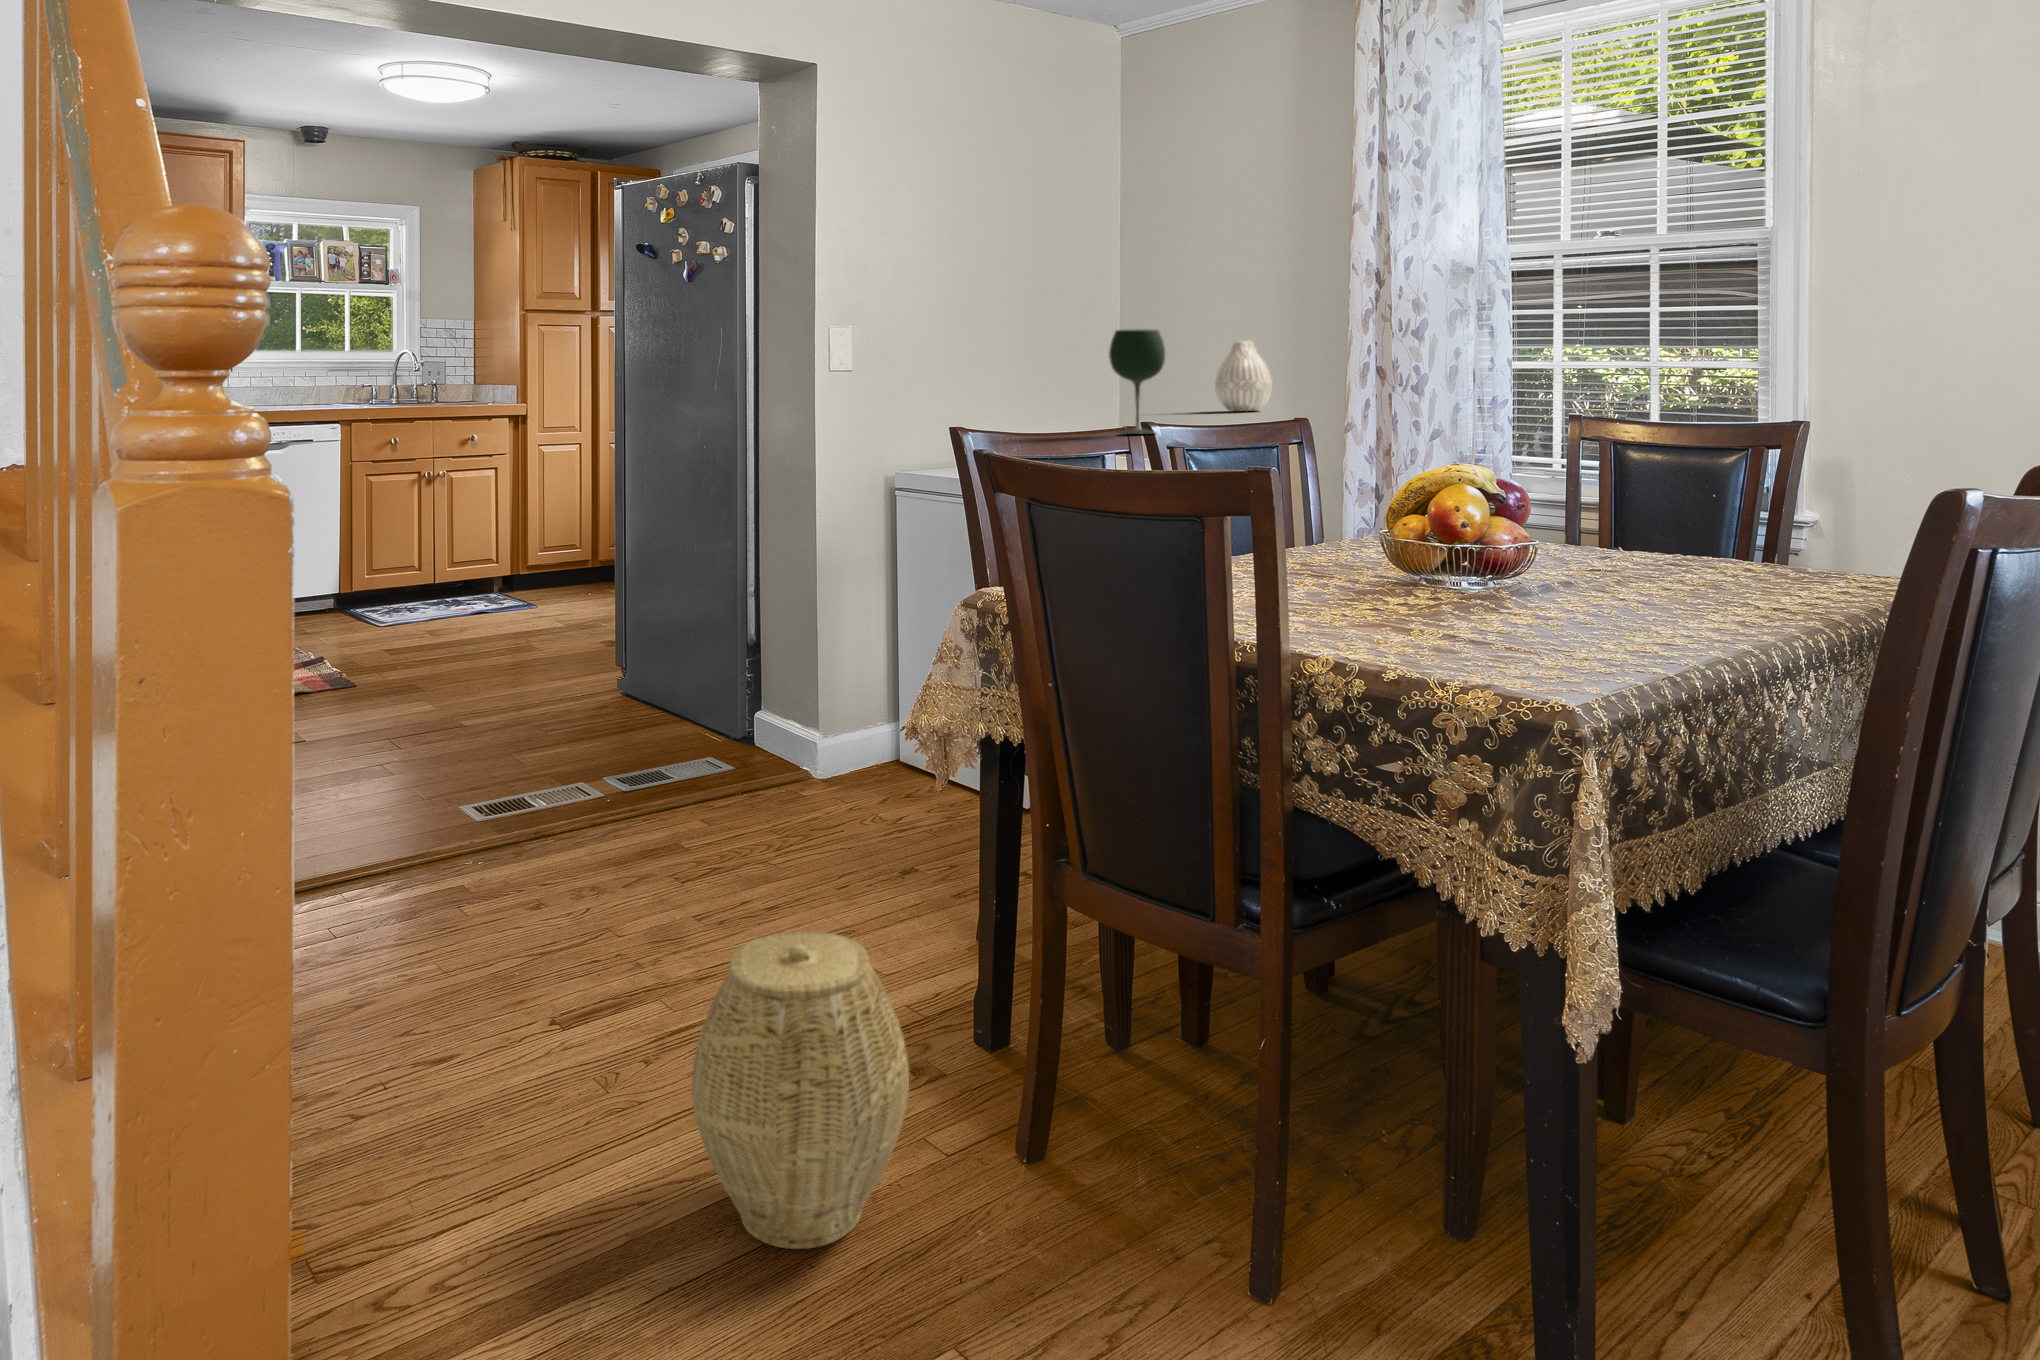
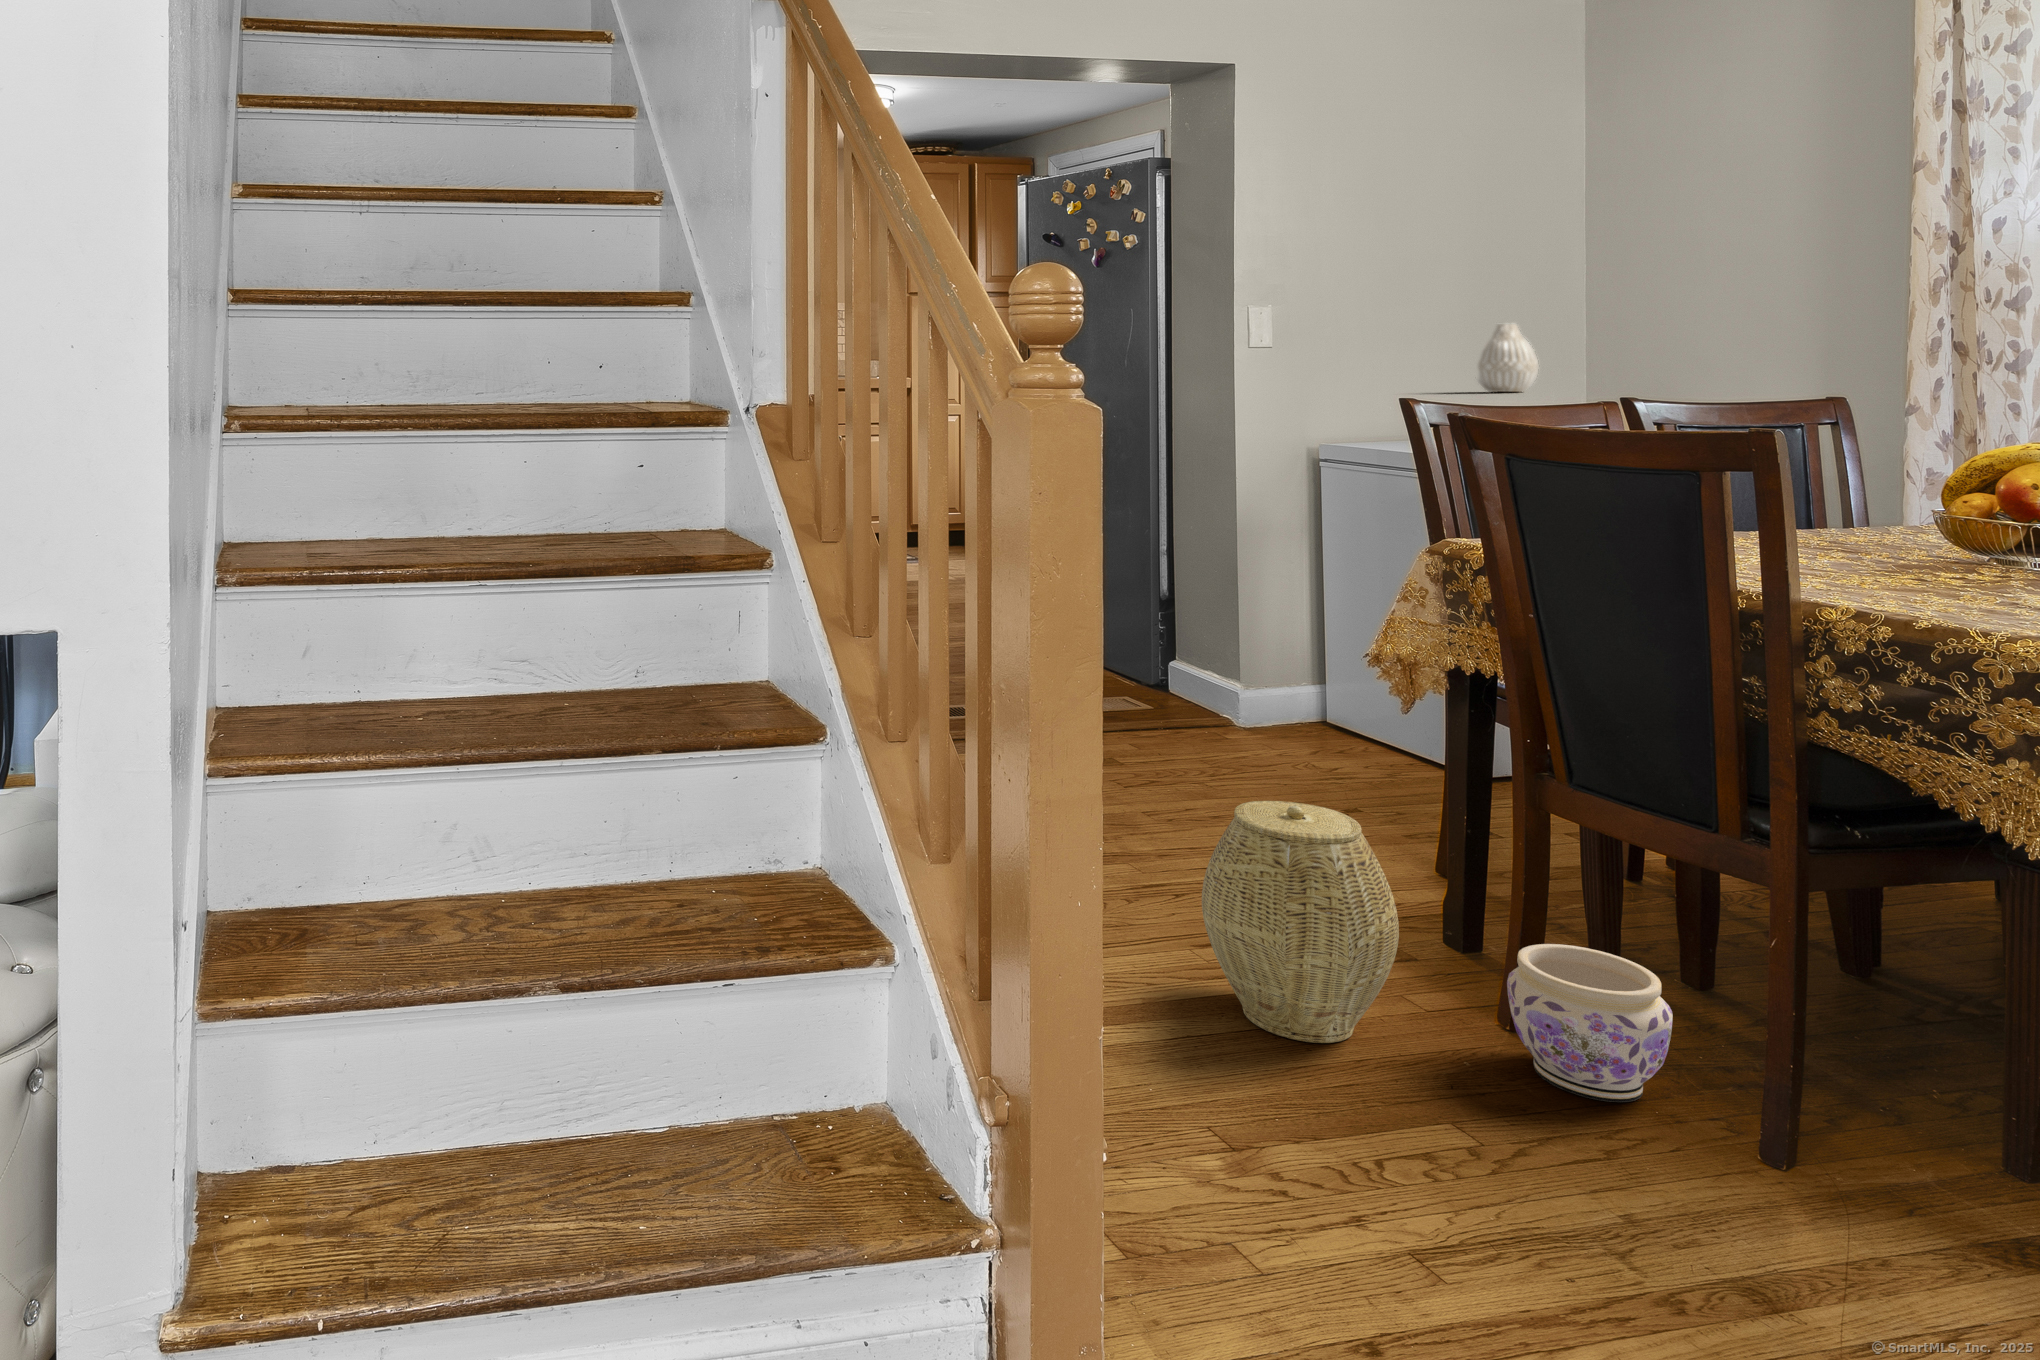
wine glass: present [1109,329,1165,434] -> none [1588,305,1657,409]
vase: present [1215,341,1272,411] -> present [1478,324,1539,392]
planter: none [1019,1059,1175,1254] -> present [1507,944,1673,1102]

